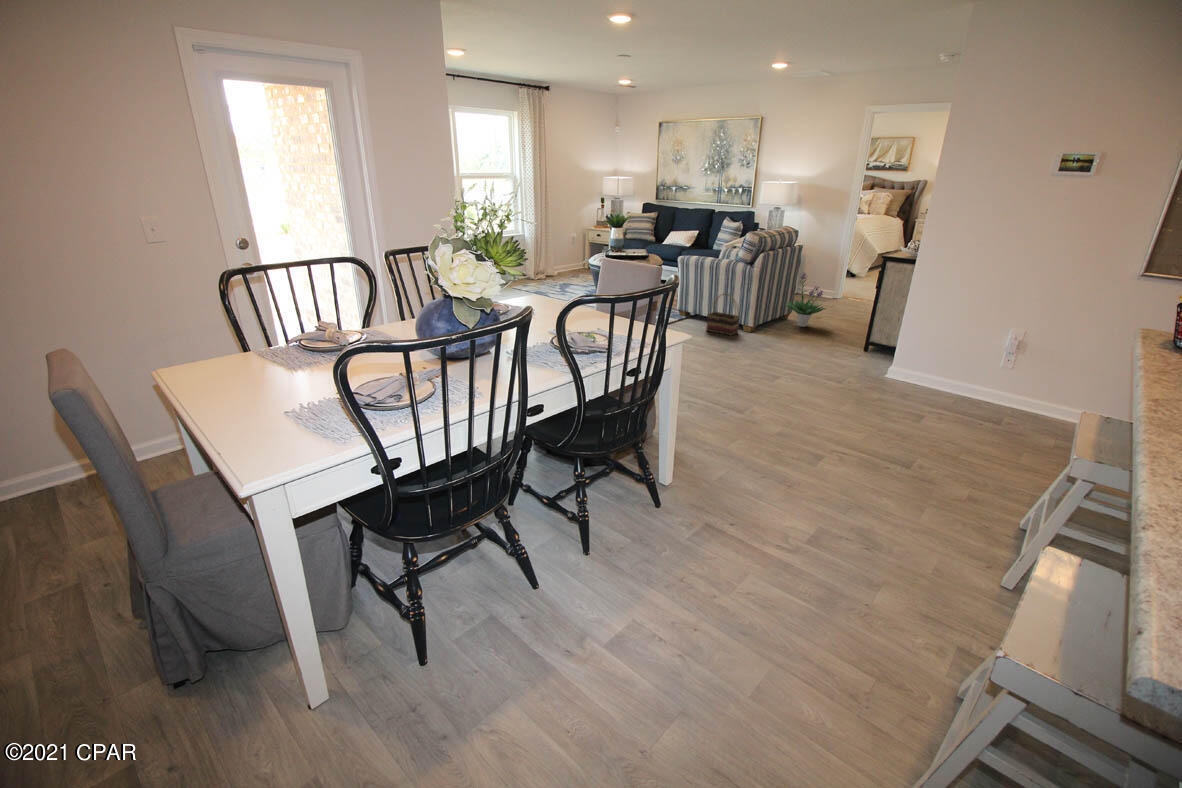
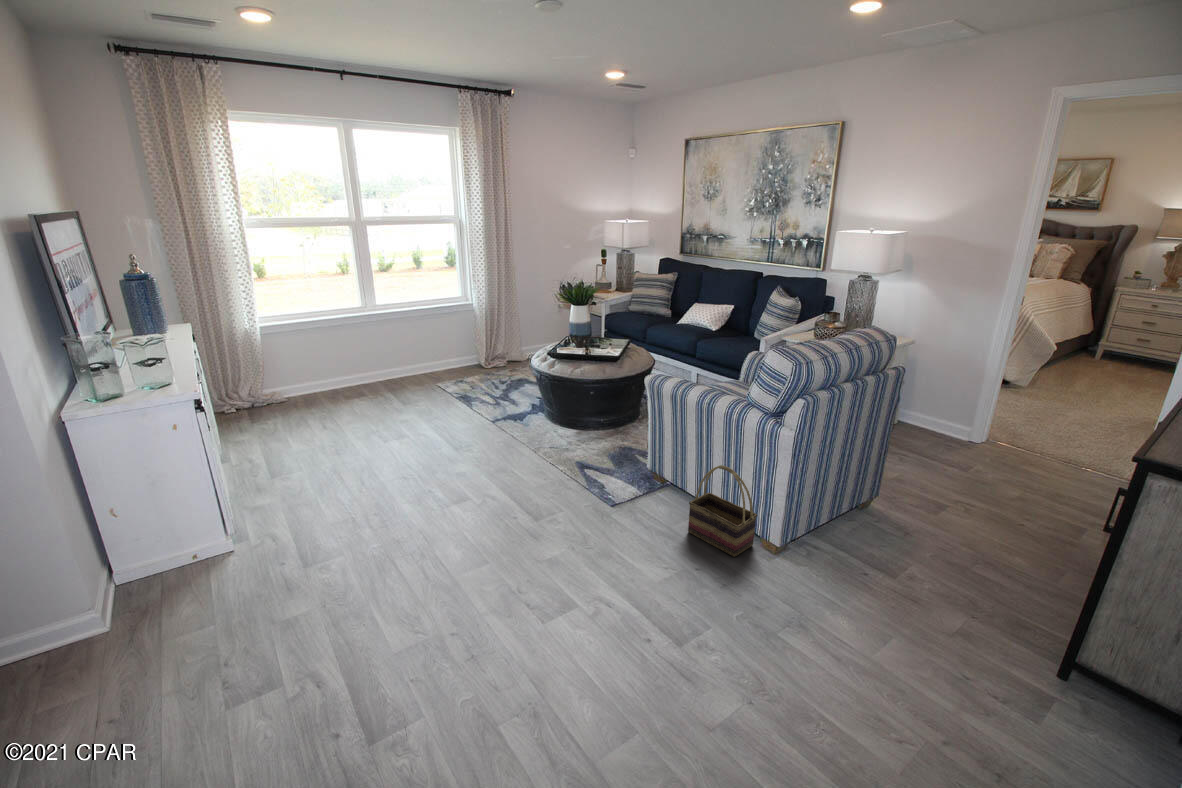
potted plant: present [785,272,826,327] -> none [862,423,960,533]

